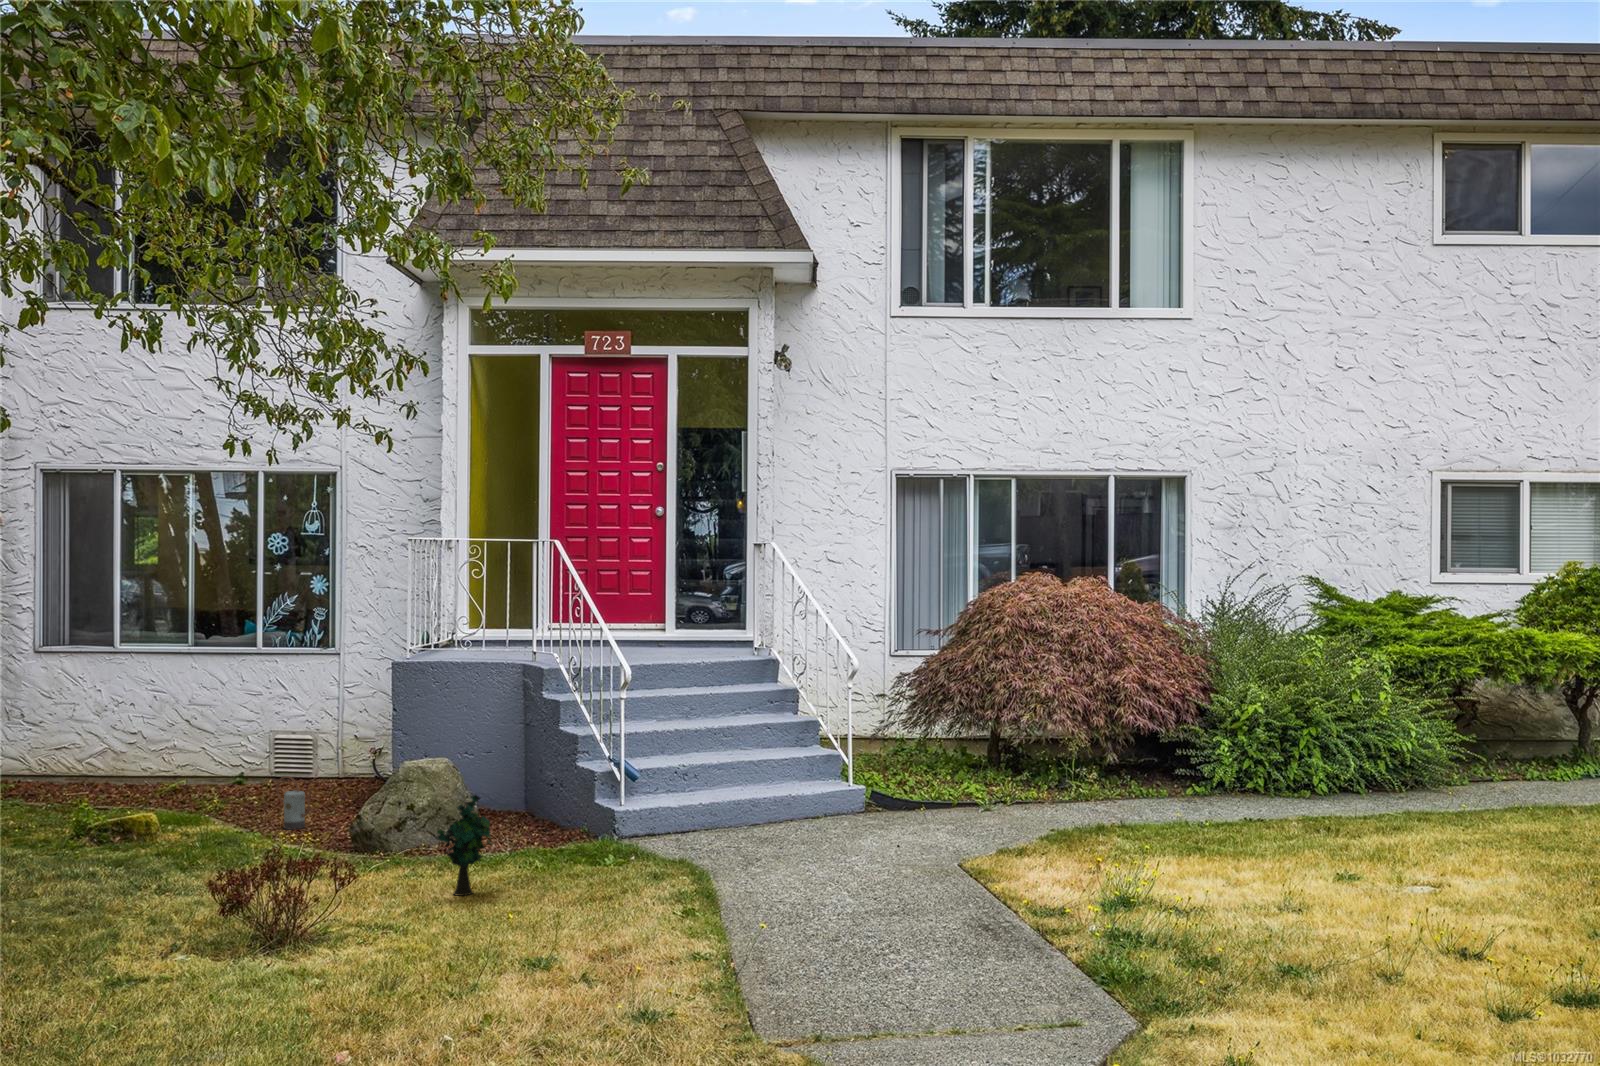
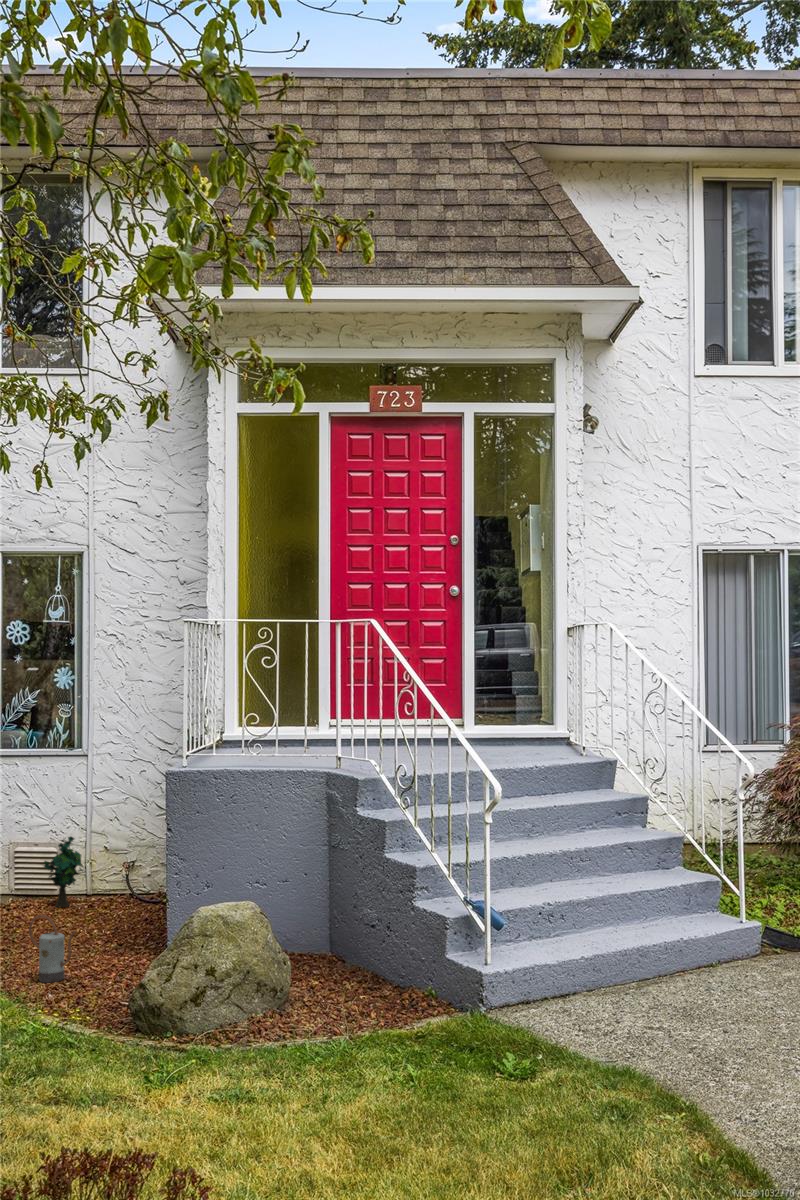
decorative plant: present [437,795,492,896] -> present [44,836,83,907]

